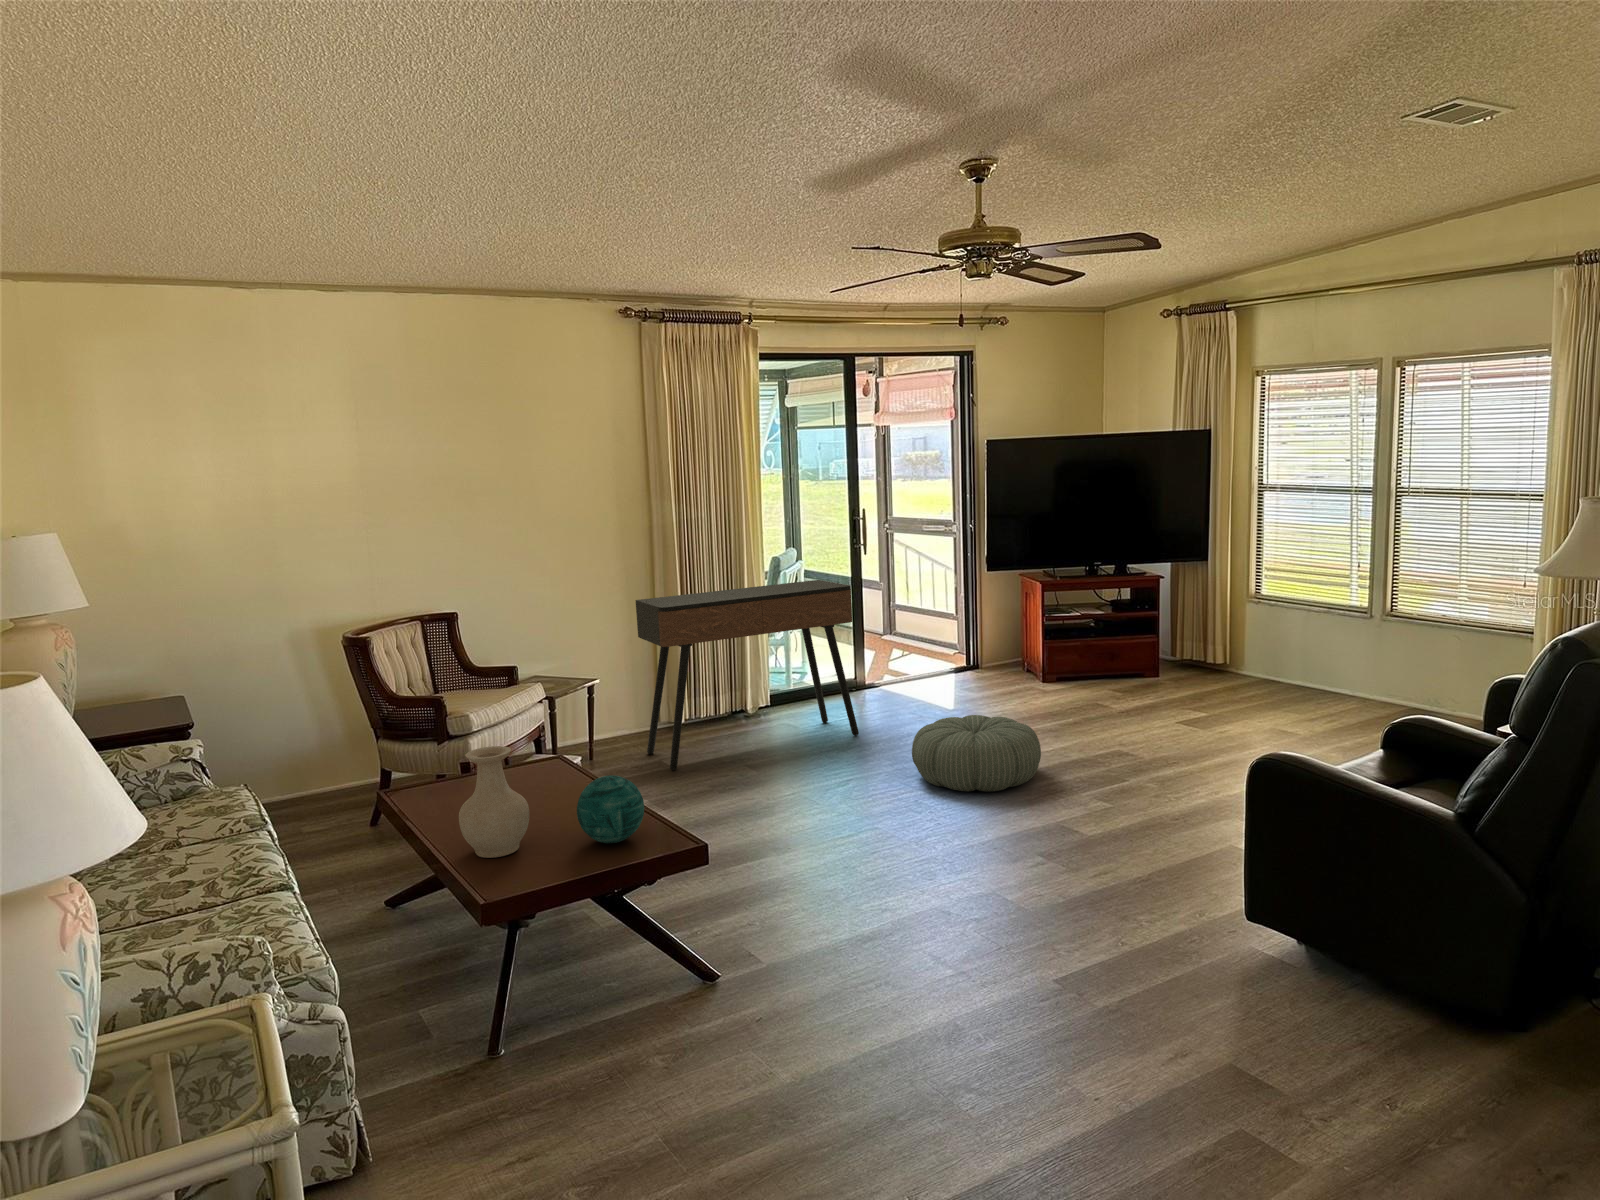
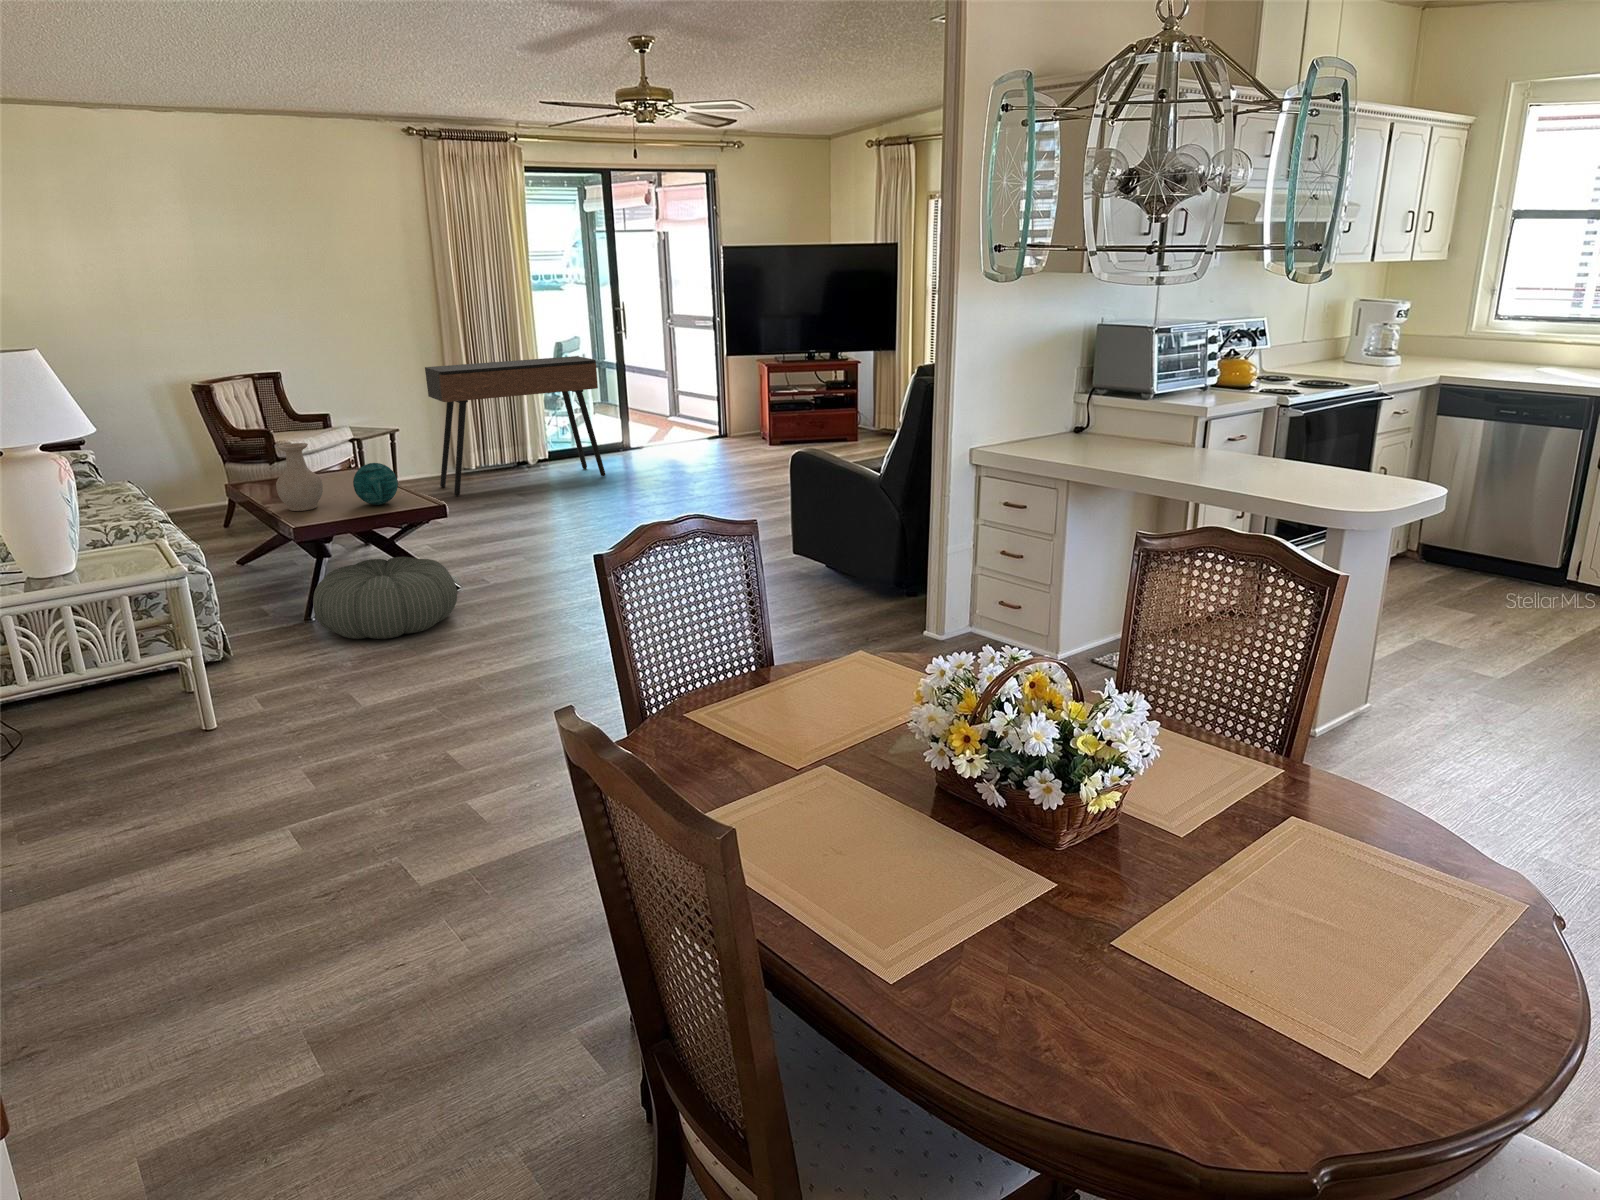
pouf: present [912,715,1041,792] -> present [313,557,457,639]

